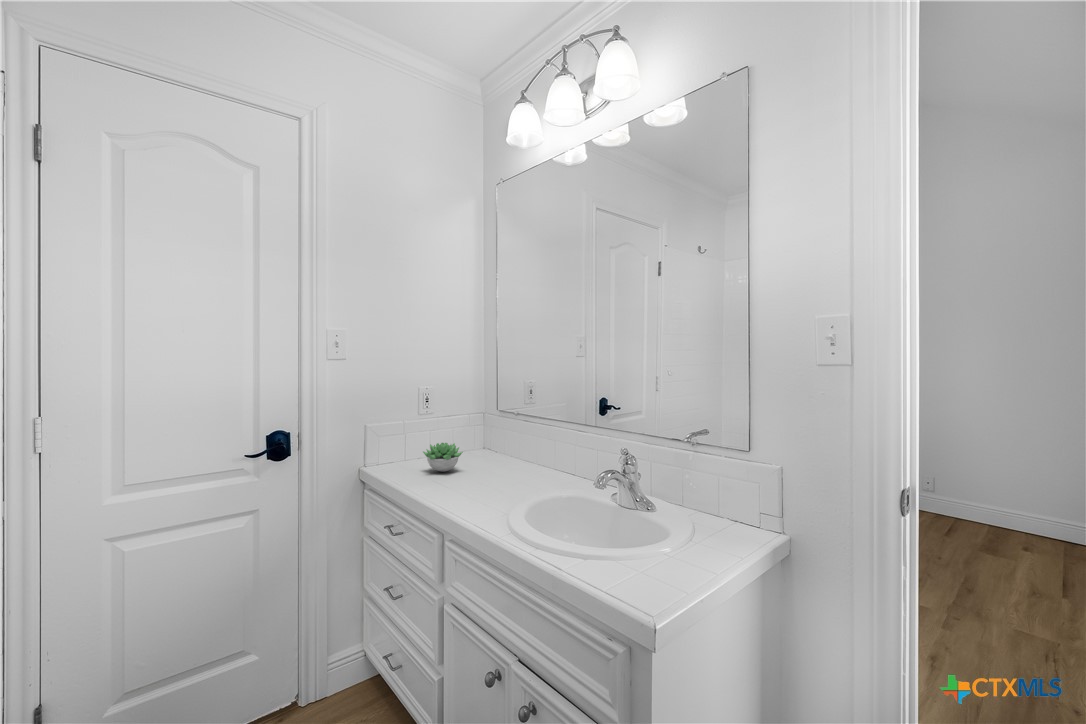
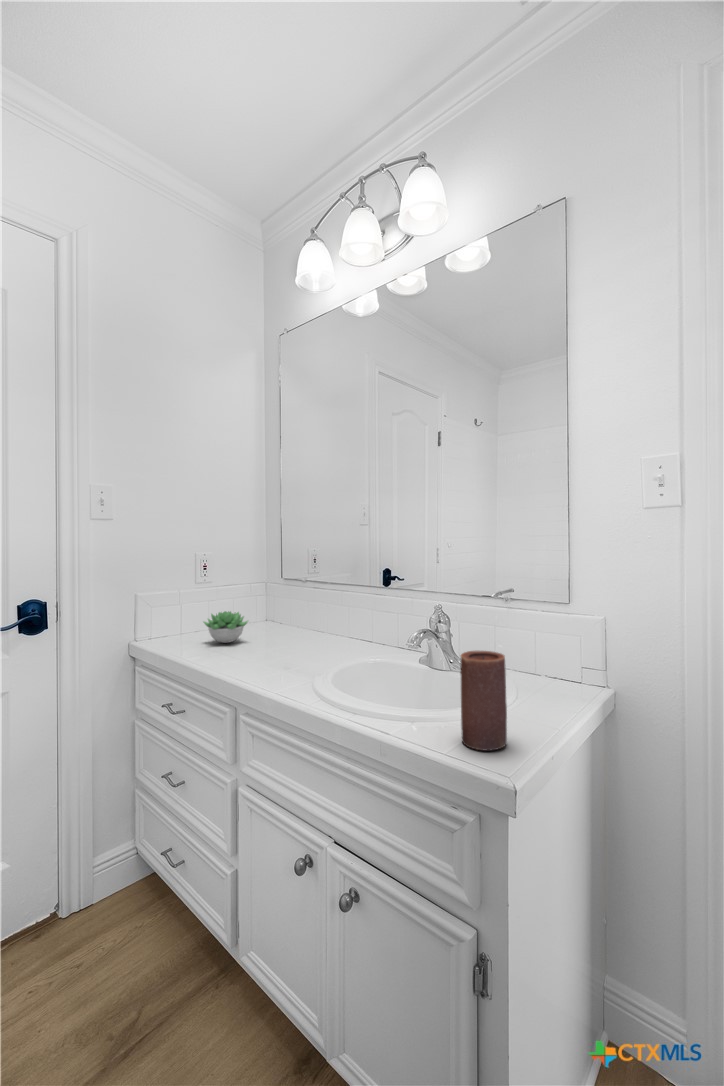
candle: none [622,498,663,590] -> present [460,651,507,751]

